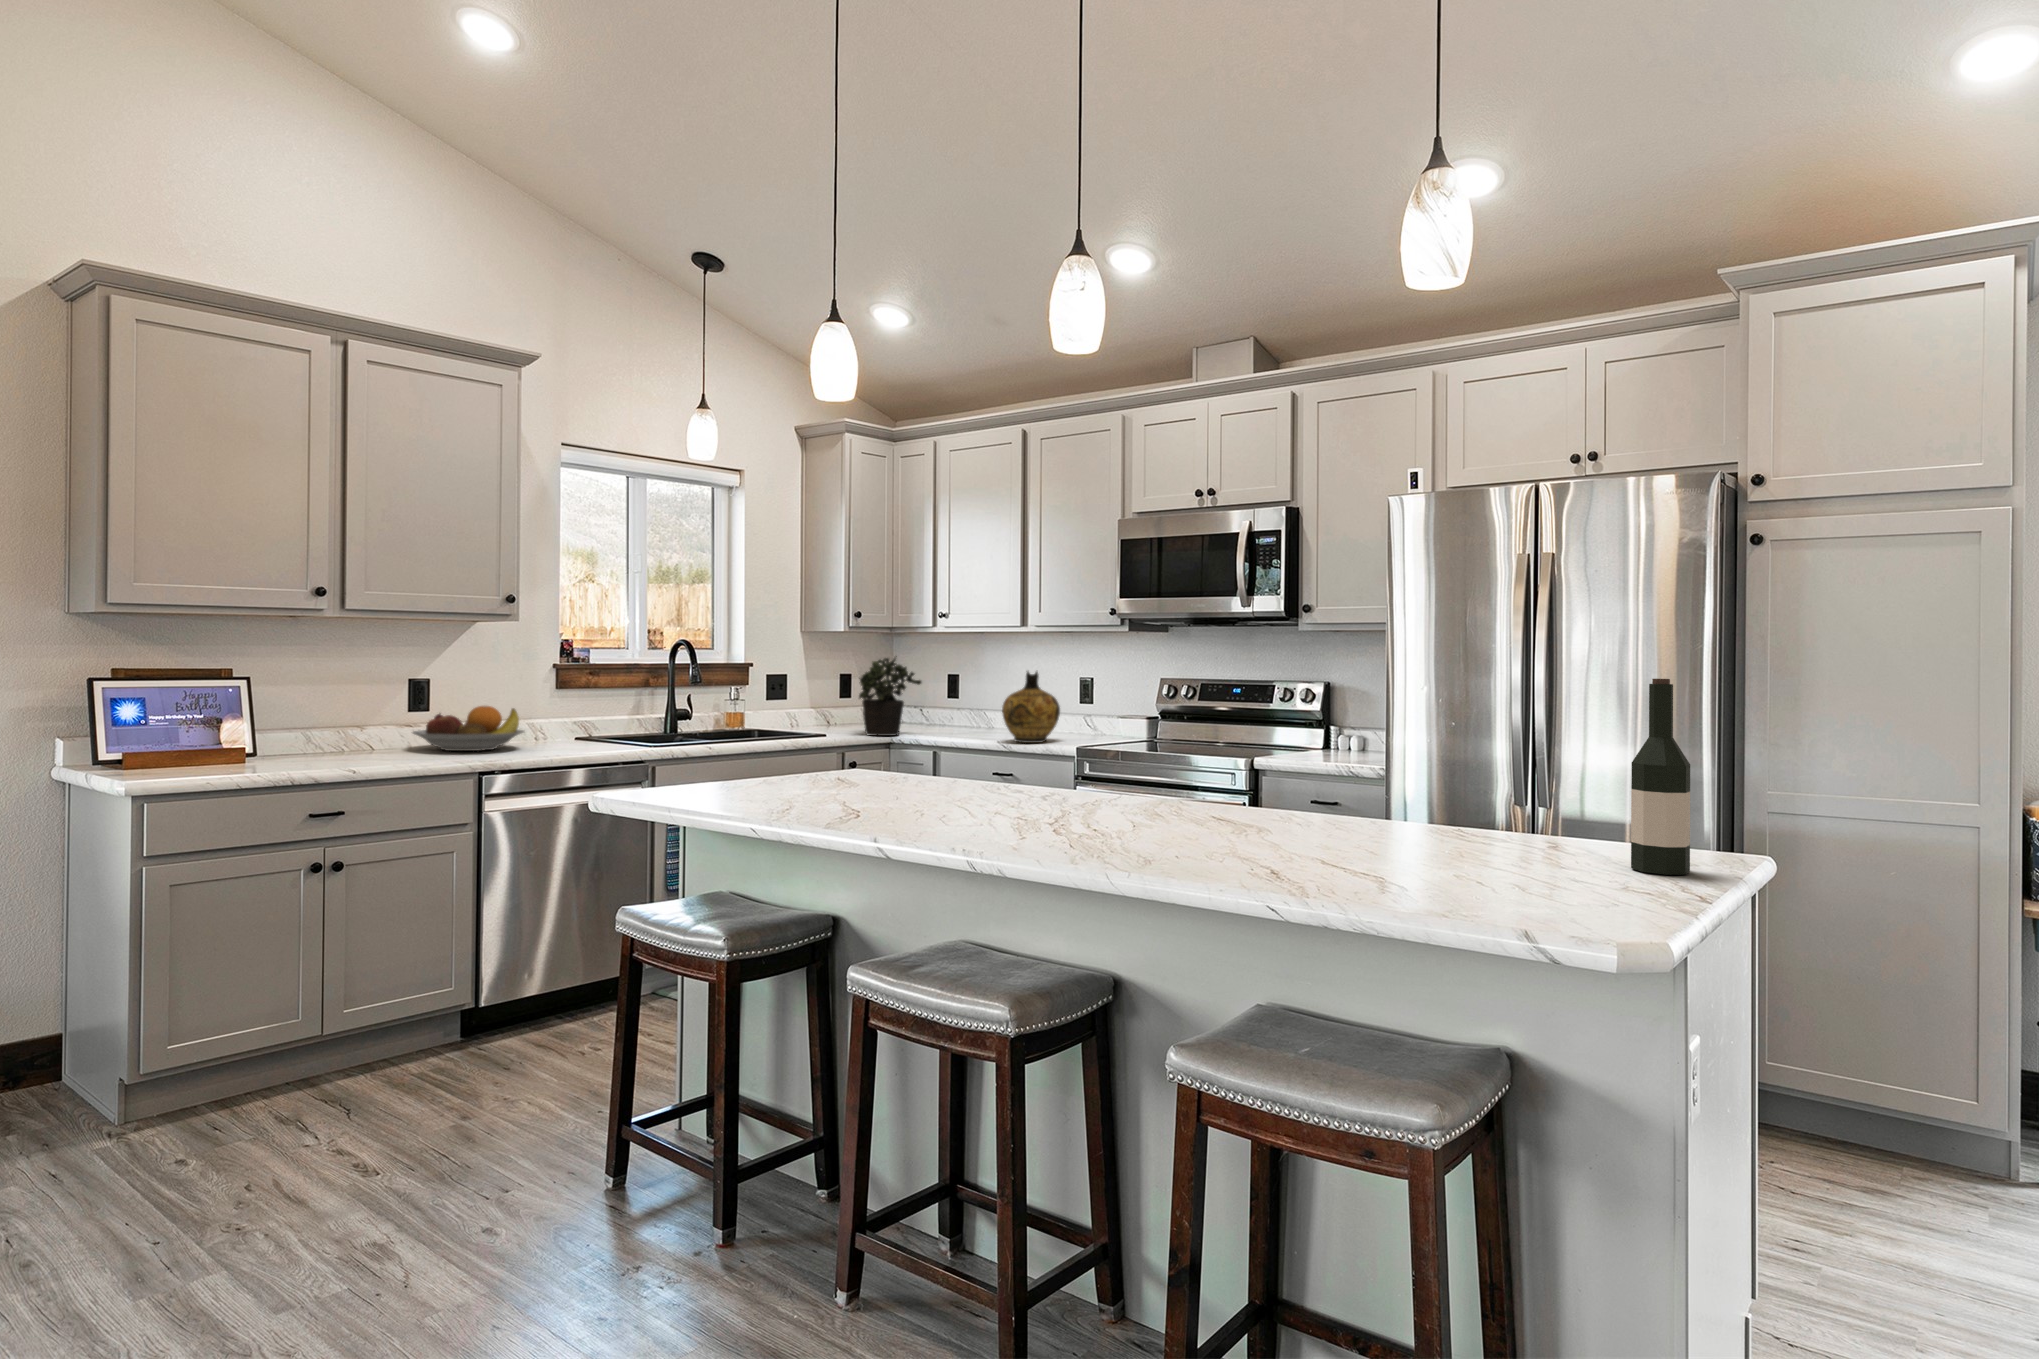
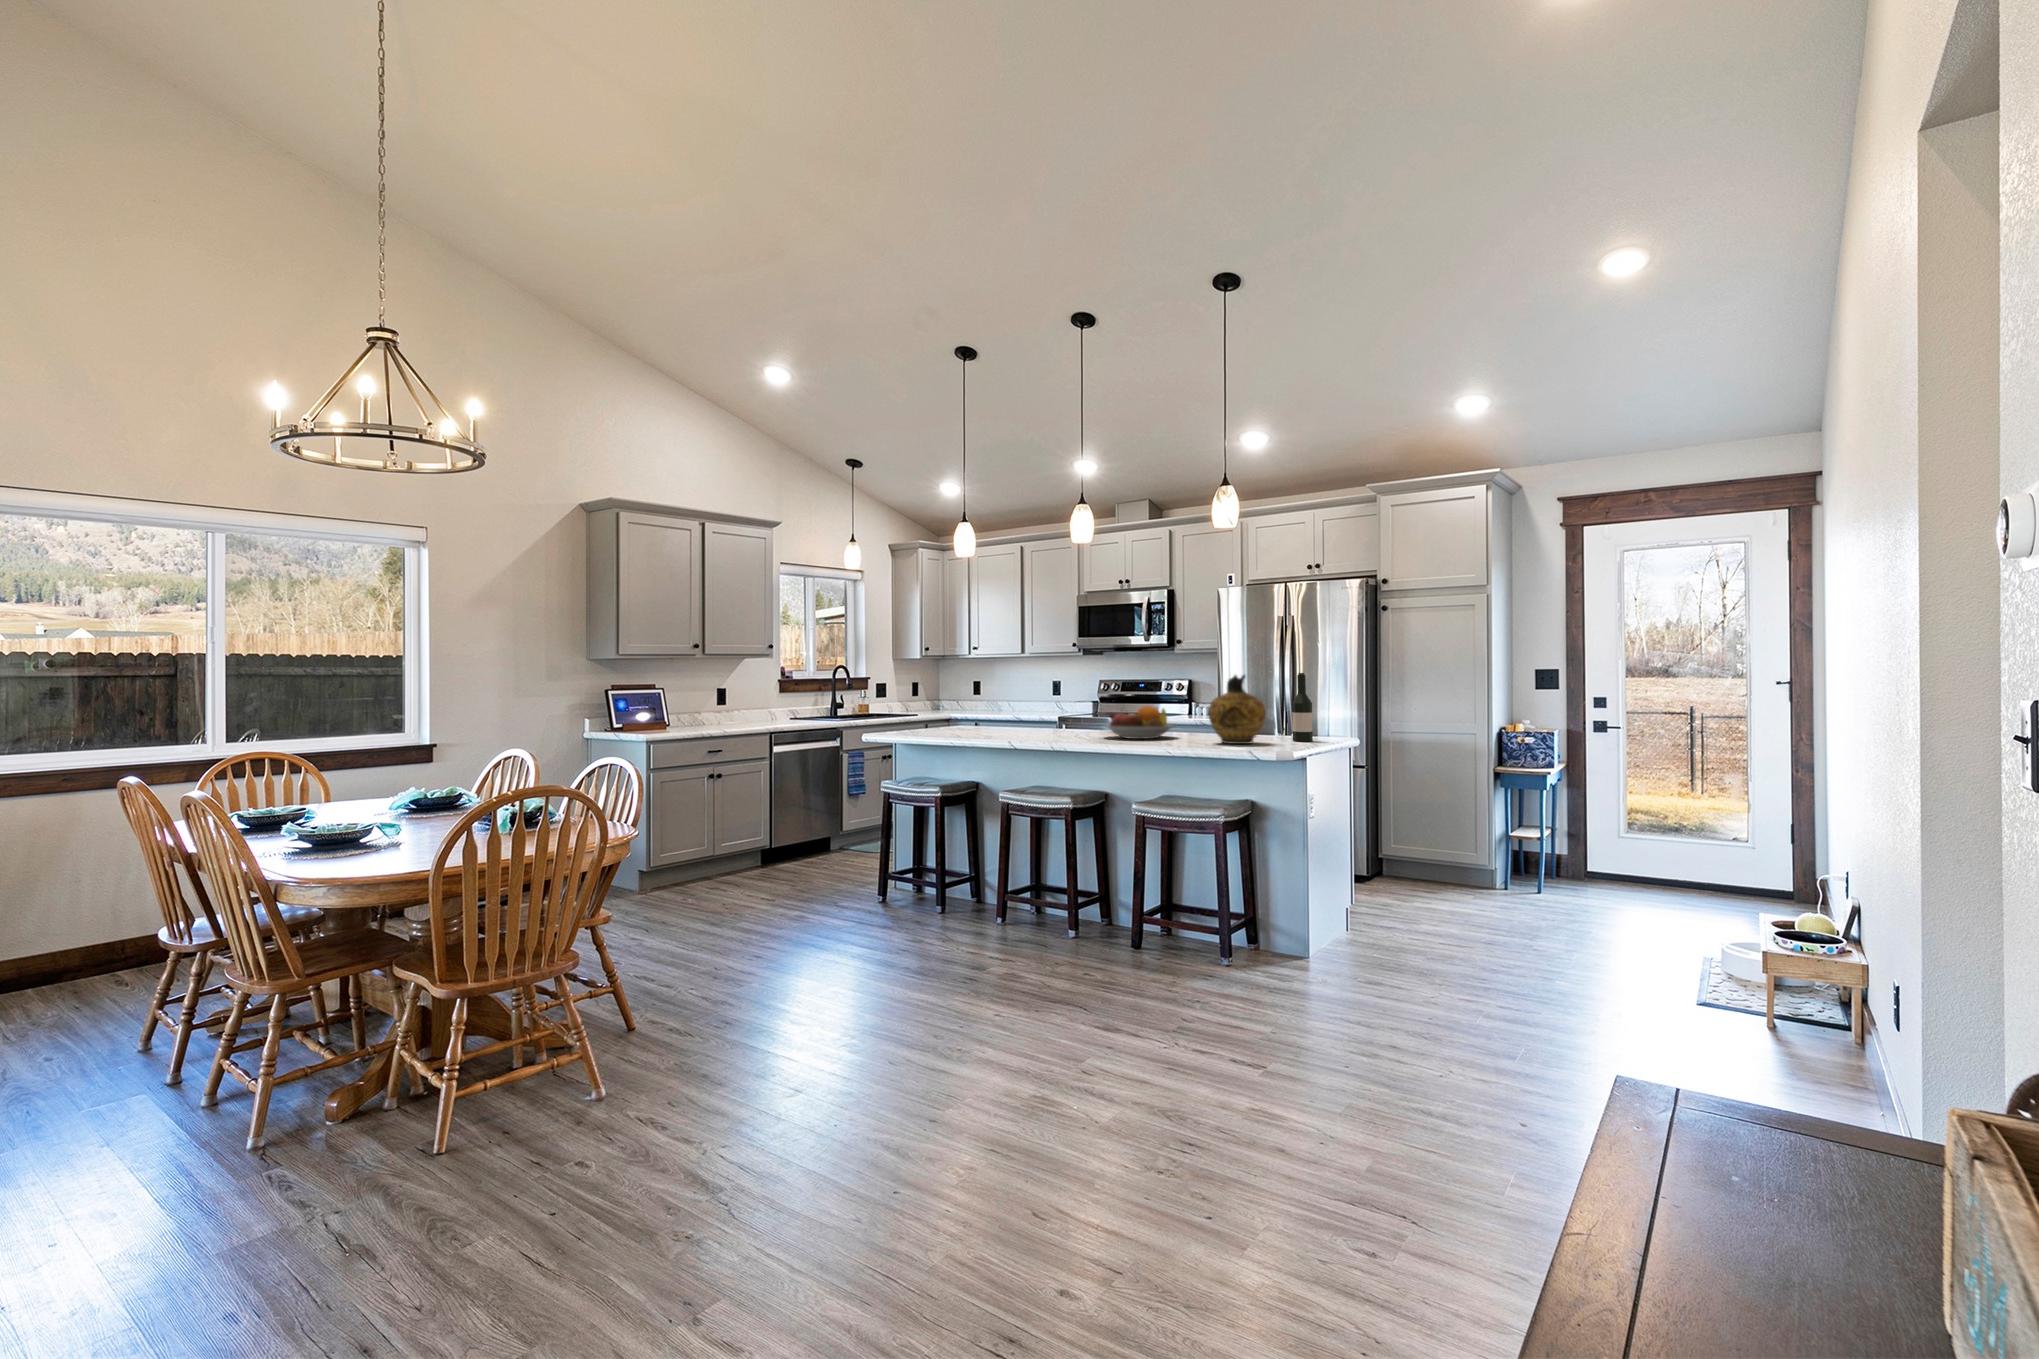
potted plant: present [859,656,921,736] -> none [931,670,965,716]
ceramic jug: present [1002,671,1060,743] -> present [1208,675,1266,744]
fruit bowl: present [413,706,524,751] -> present [1103,706,1175,739]

